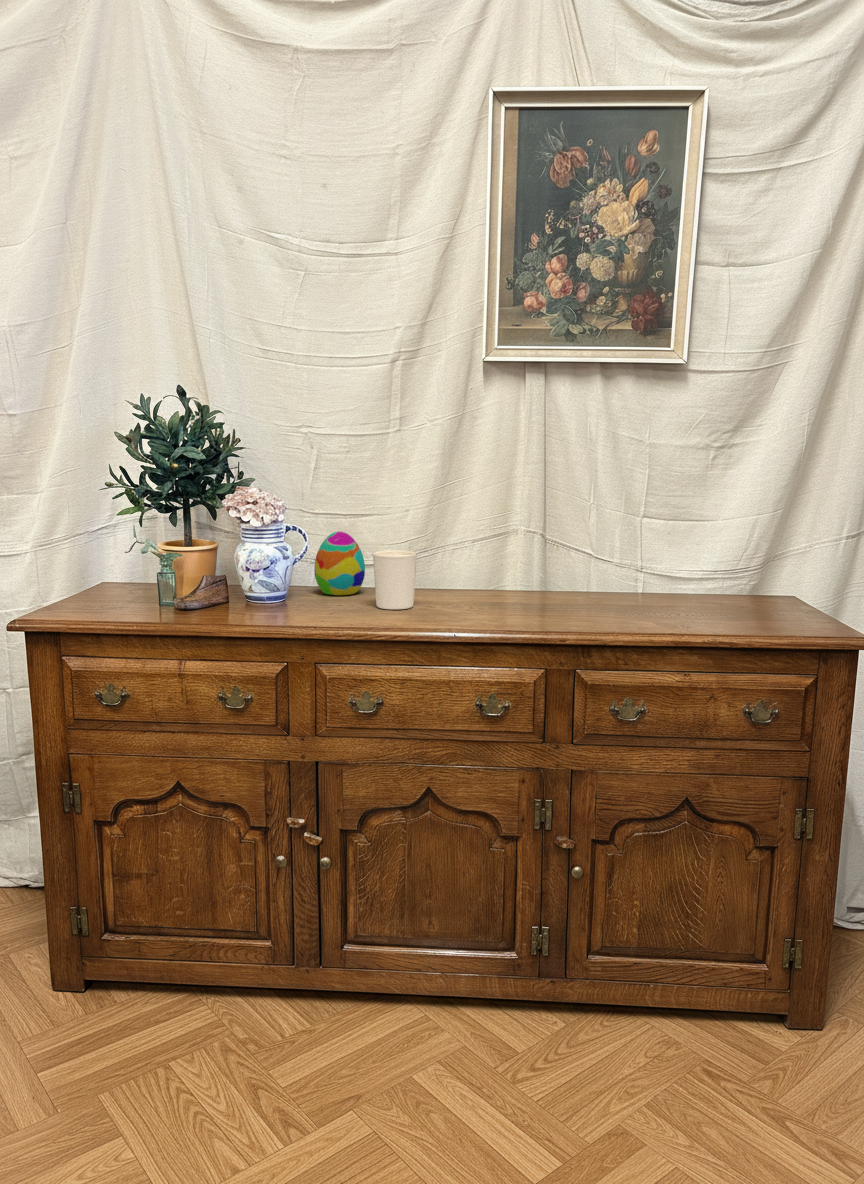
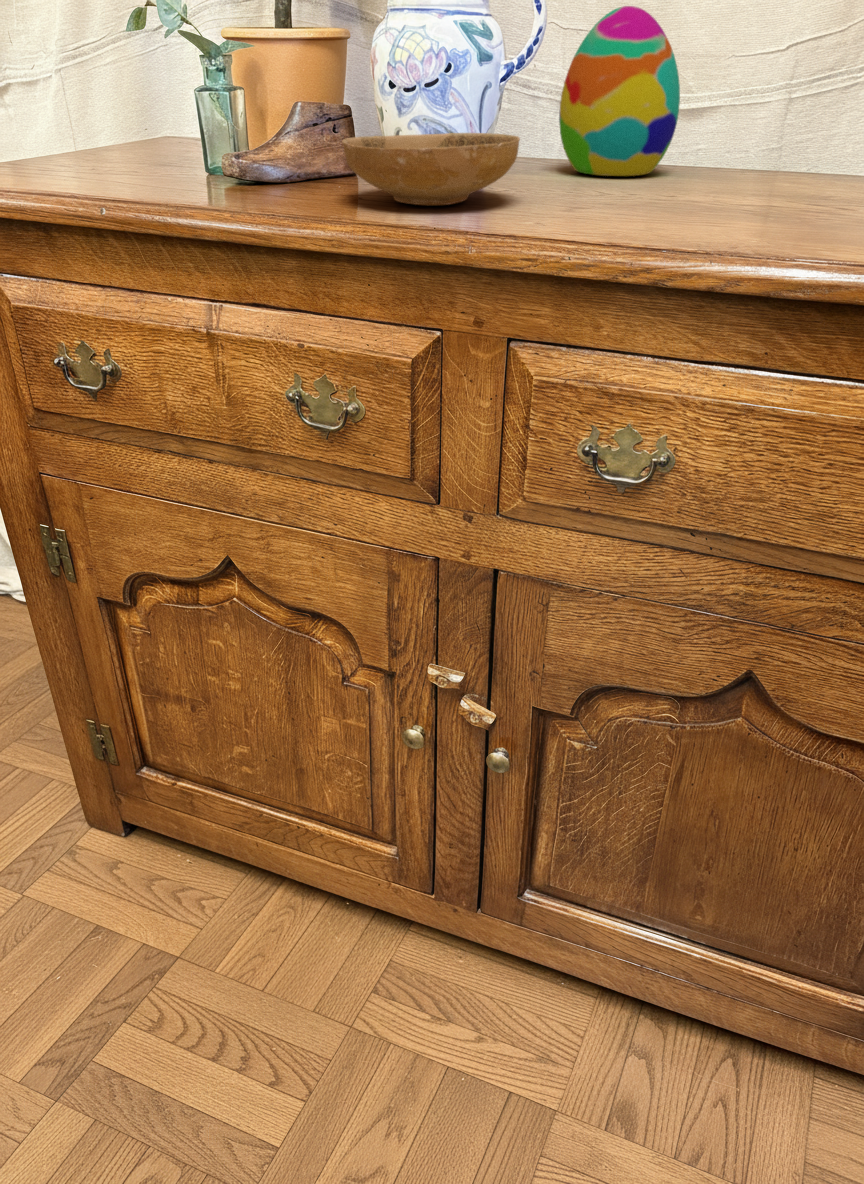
candle holder: present [373,551,417,610] -> none [692,42,831,210]
ceramic bowl: none [236,585,308,615] -> present [342,133,520,205]

